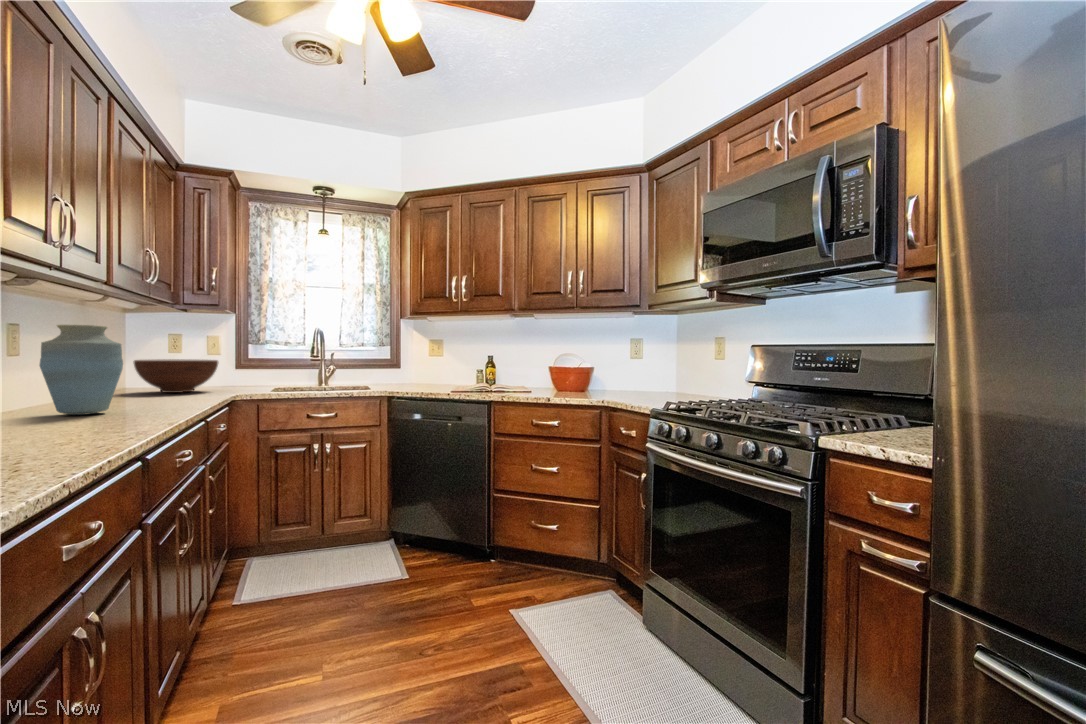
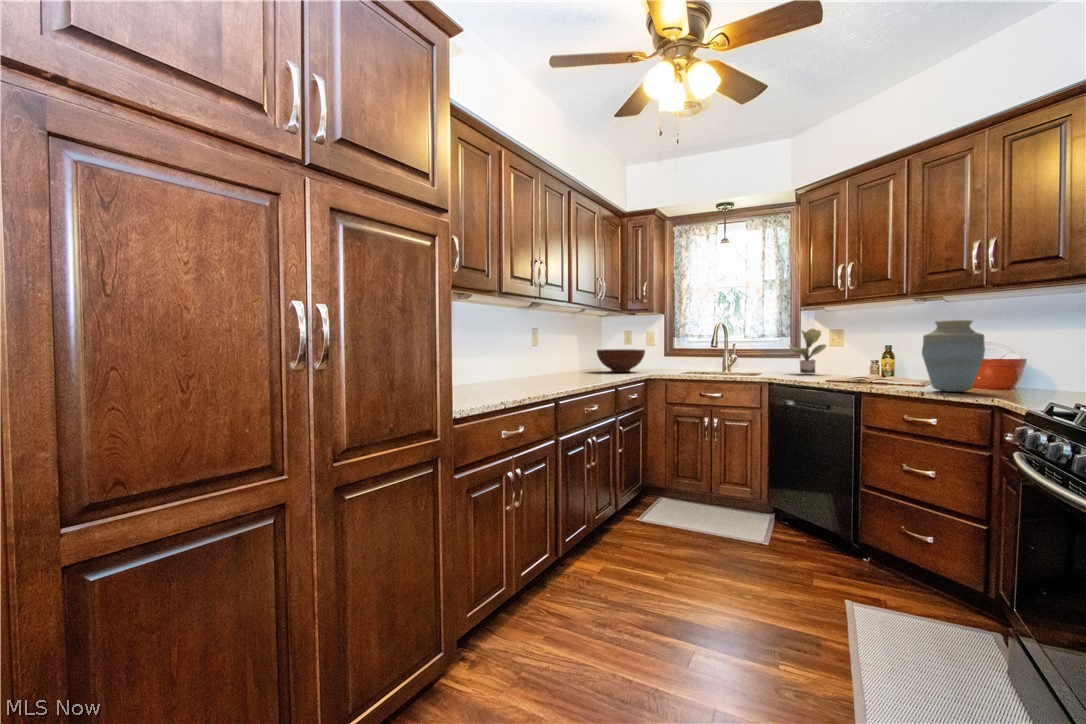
vase: present [39,325,123,415] -> present [922,320,985,392]
potted plant: none [394,338,433,384] -> present [789,329,826,373]

